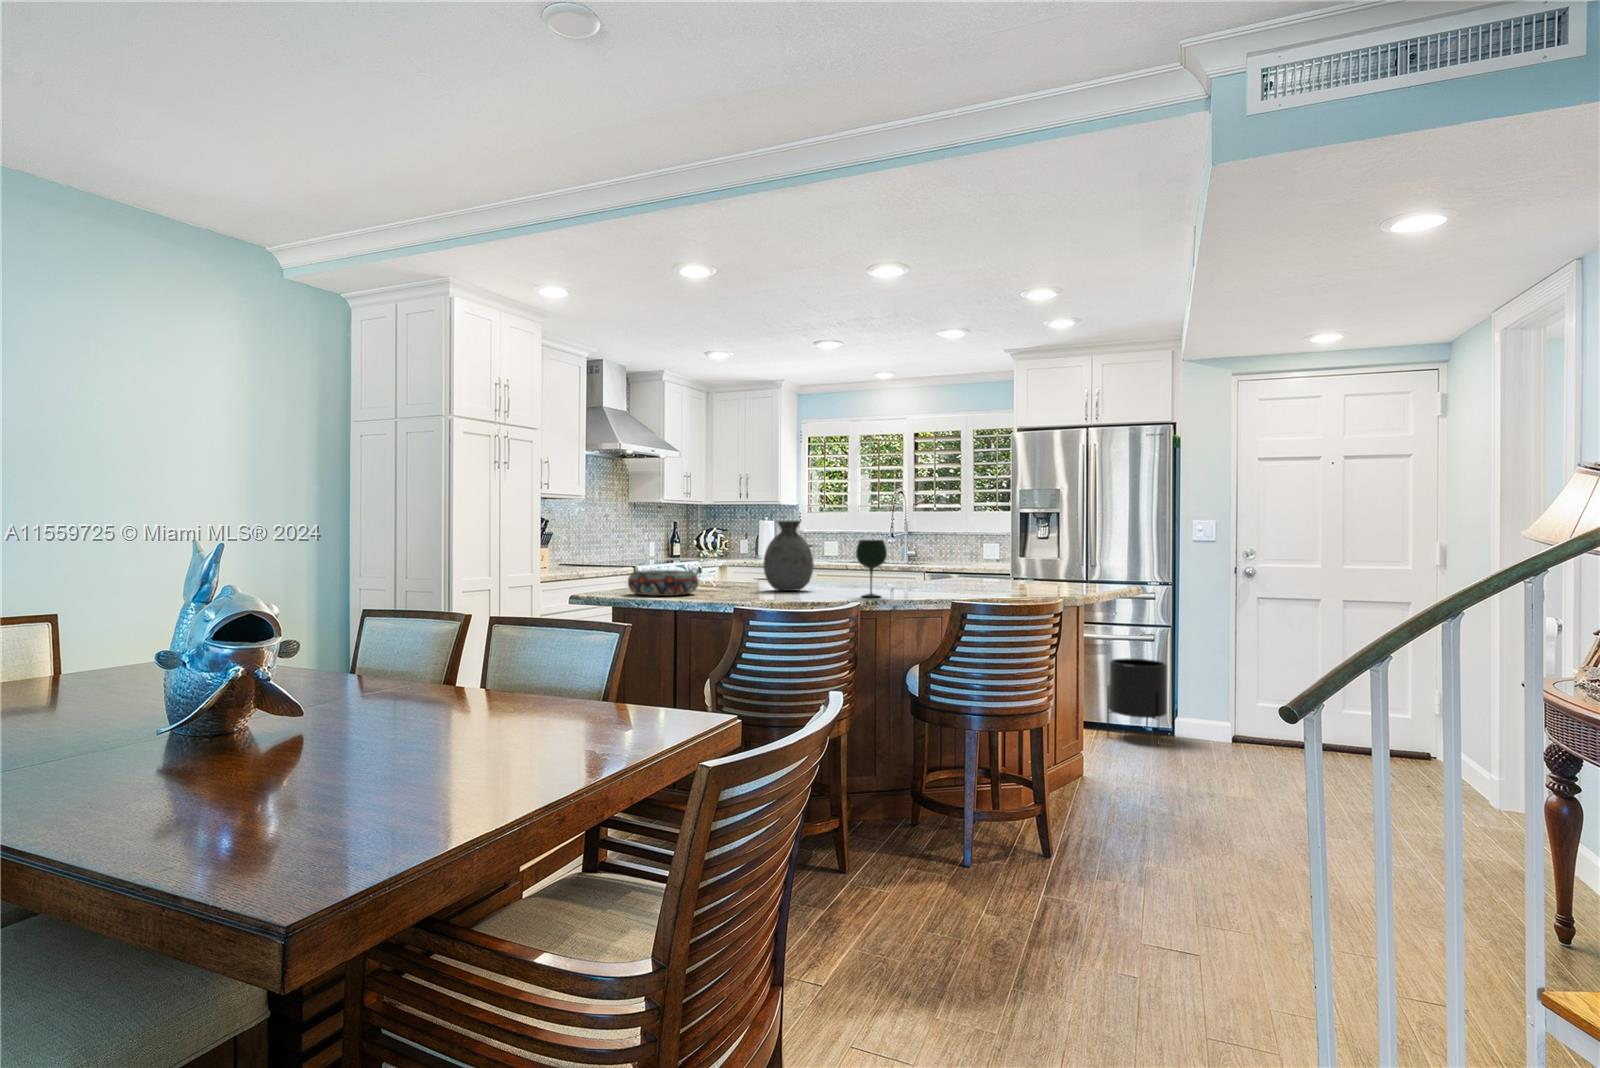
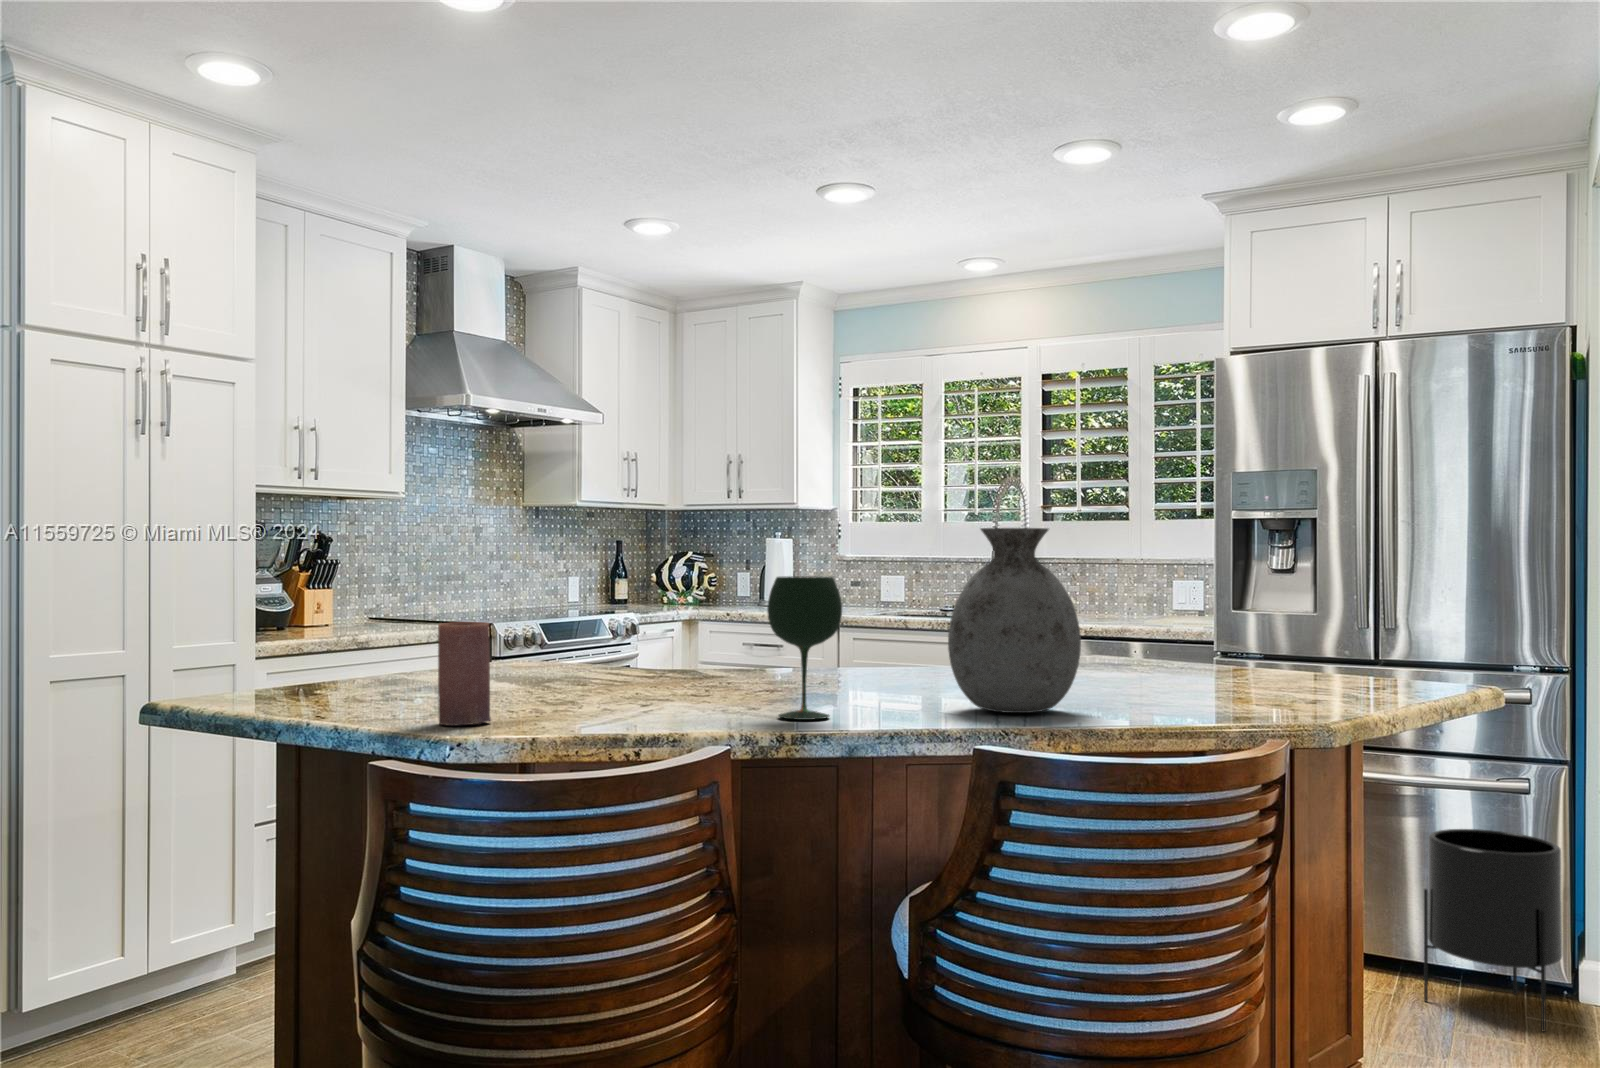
vase: present [763,521,814,591] -> present [948,528,1081,713]
candle: none [730,558,750,600] -> present [438,622,491,725]
decorative bowl: present [628,570,699,596] -> none [255,645,427,707]

